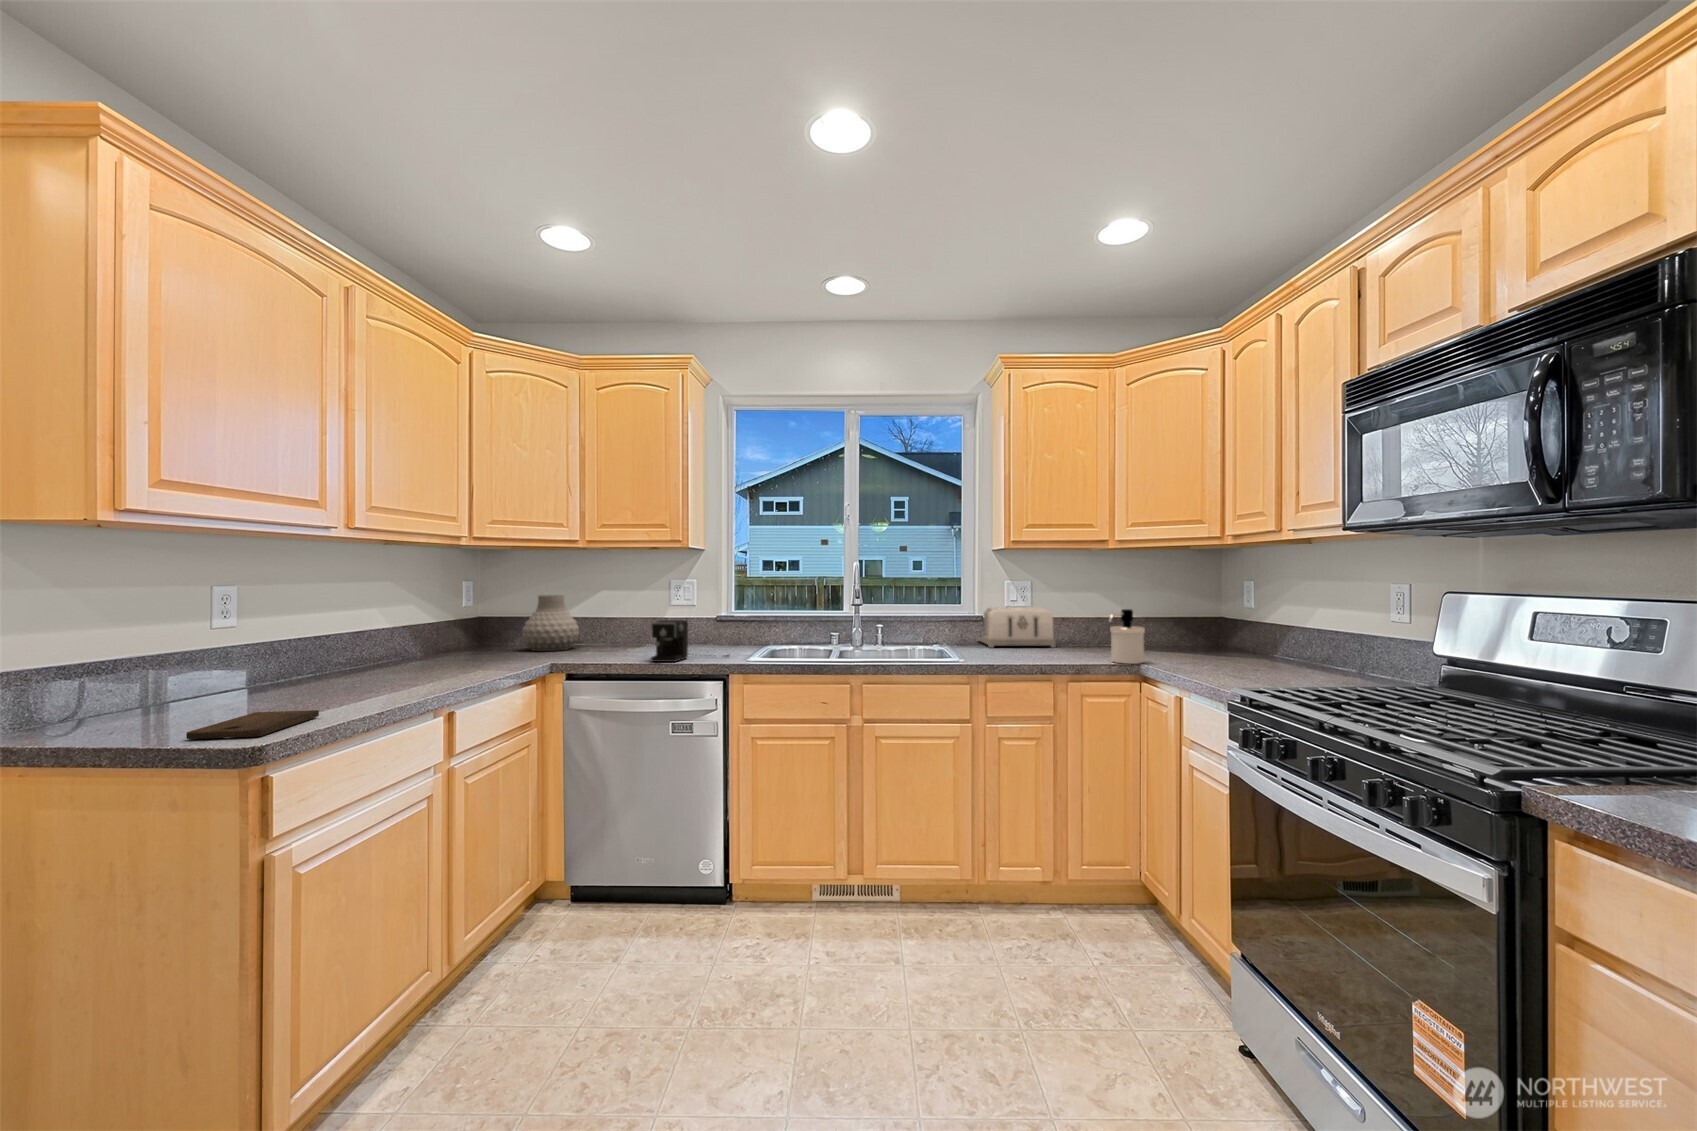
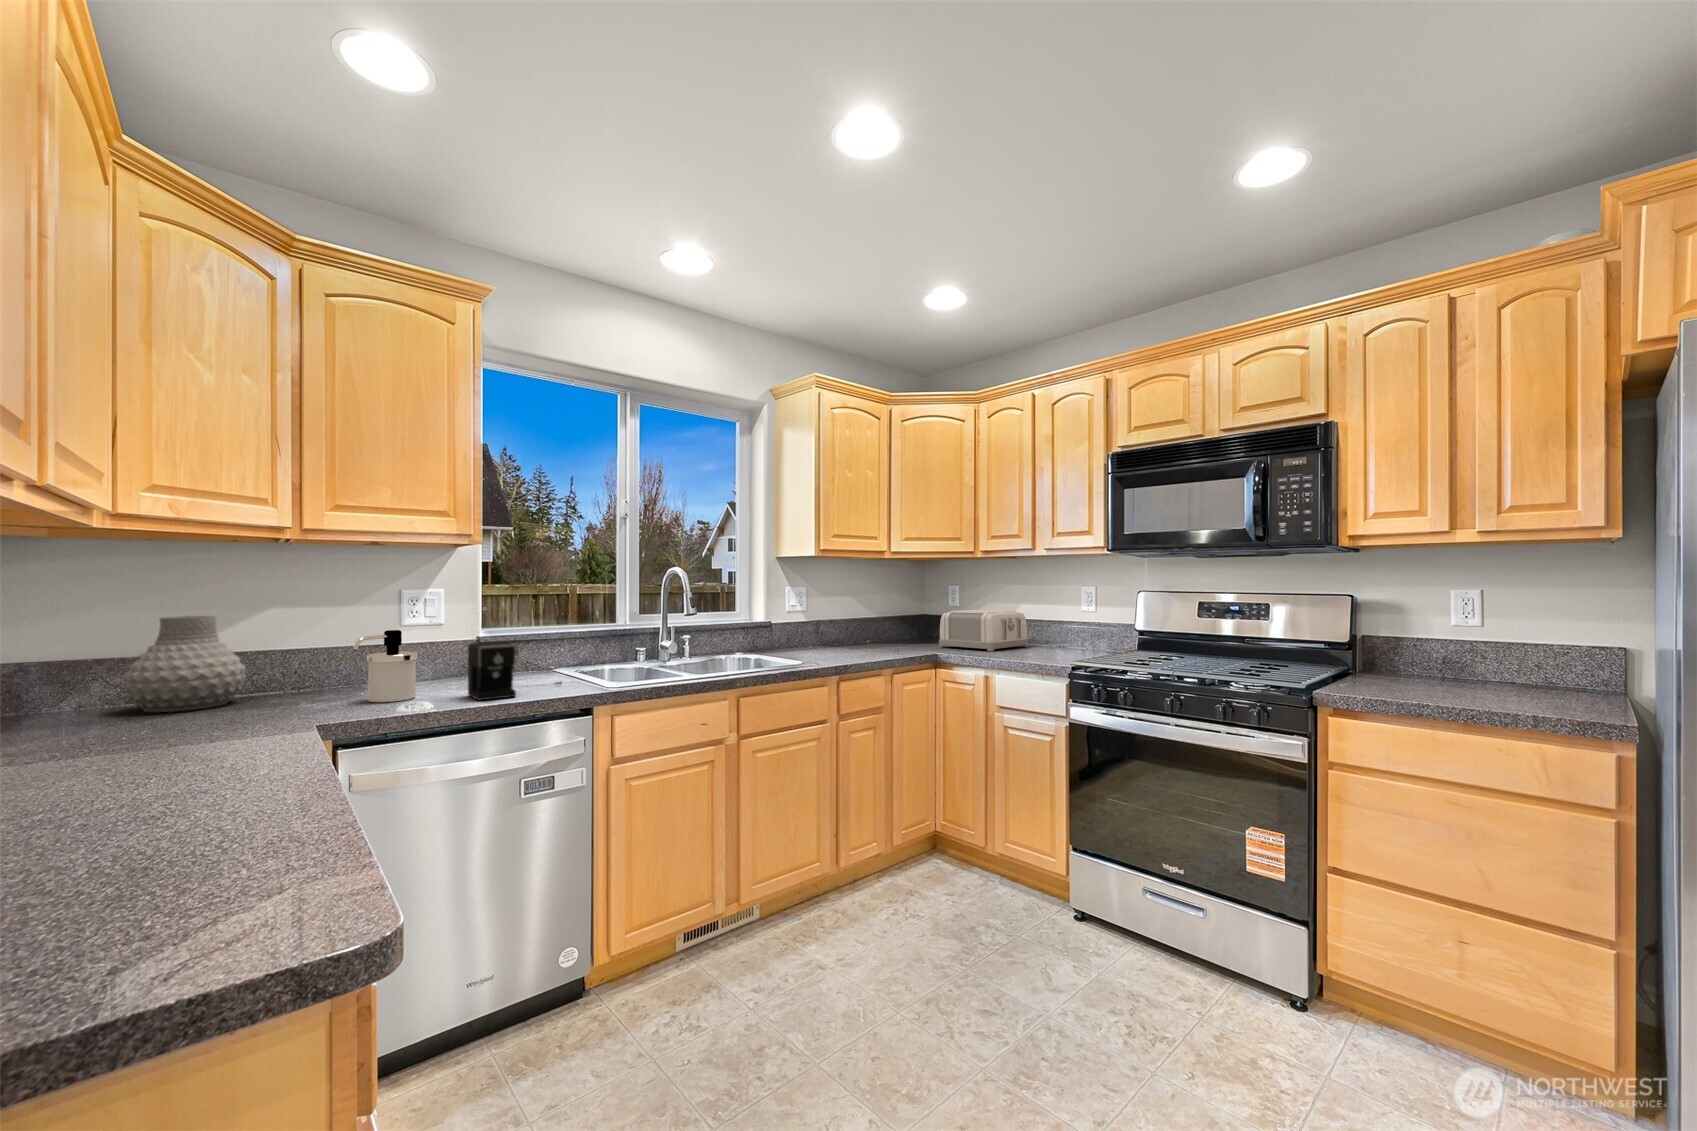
toaster: present [977,606,1055,648] -> present [939,609,1028,651]
soap dispenser: present [1109,609,1145,664] -> present [353,630,418,702]
cutting board: present [186,710,319,739] -> none [92,840,306,953]

